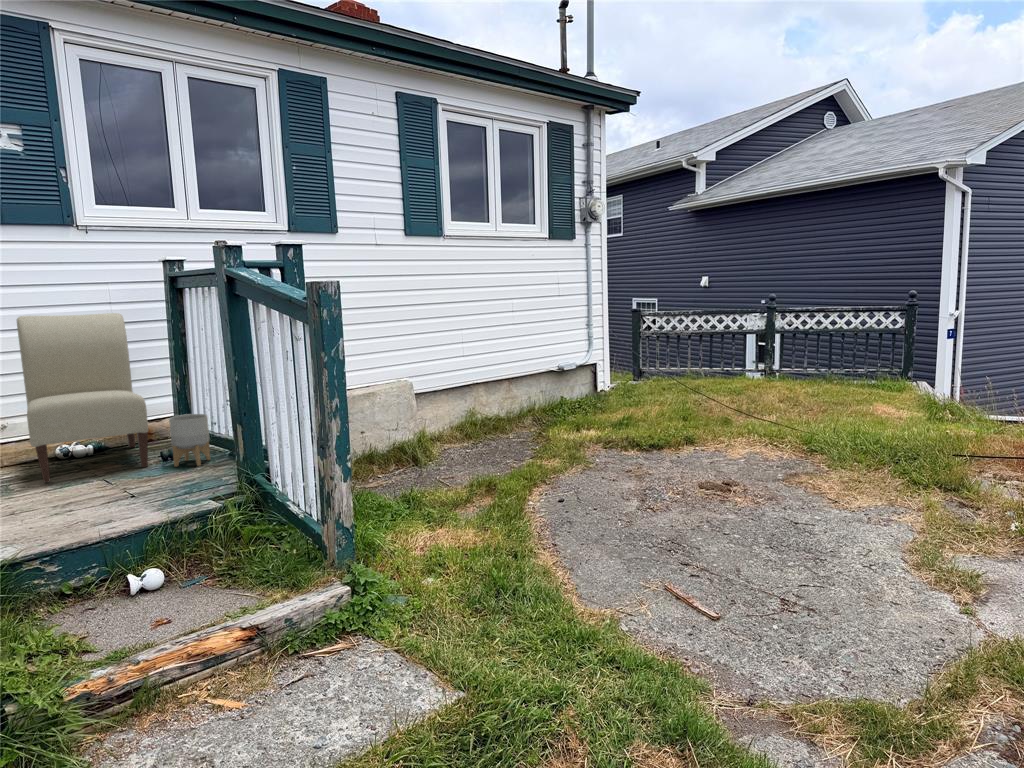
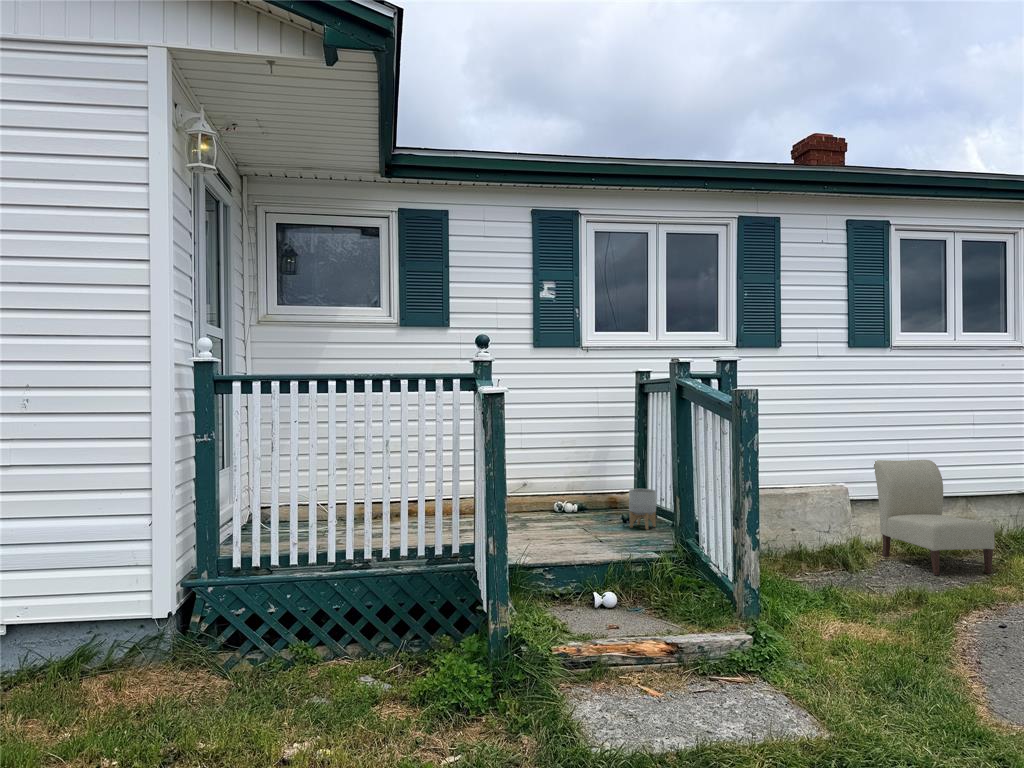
chair: present [17,313,148,483] -> present [874,460,995,575]

